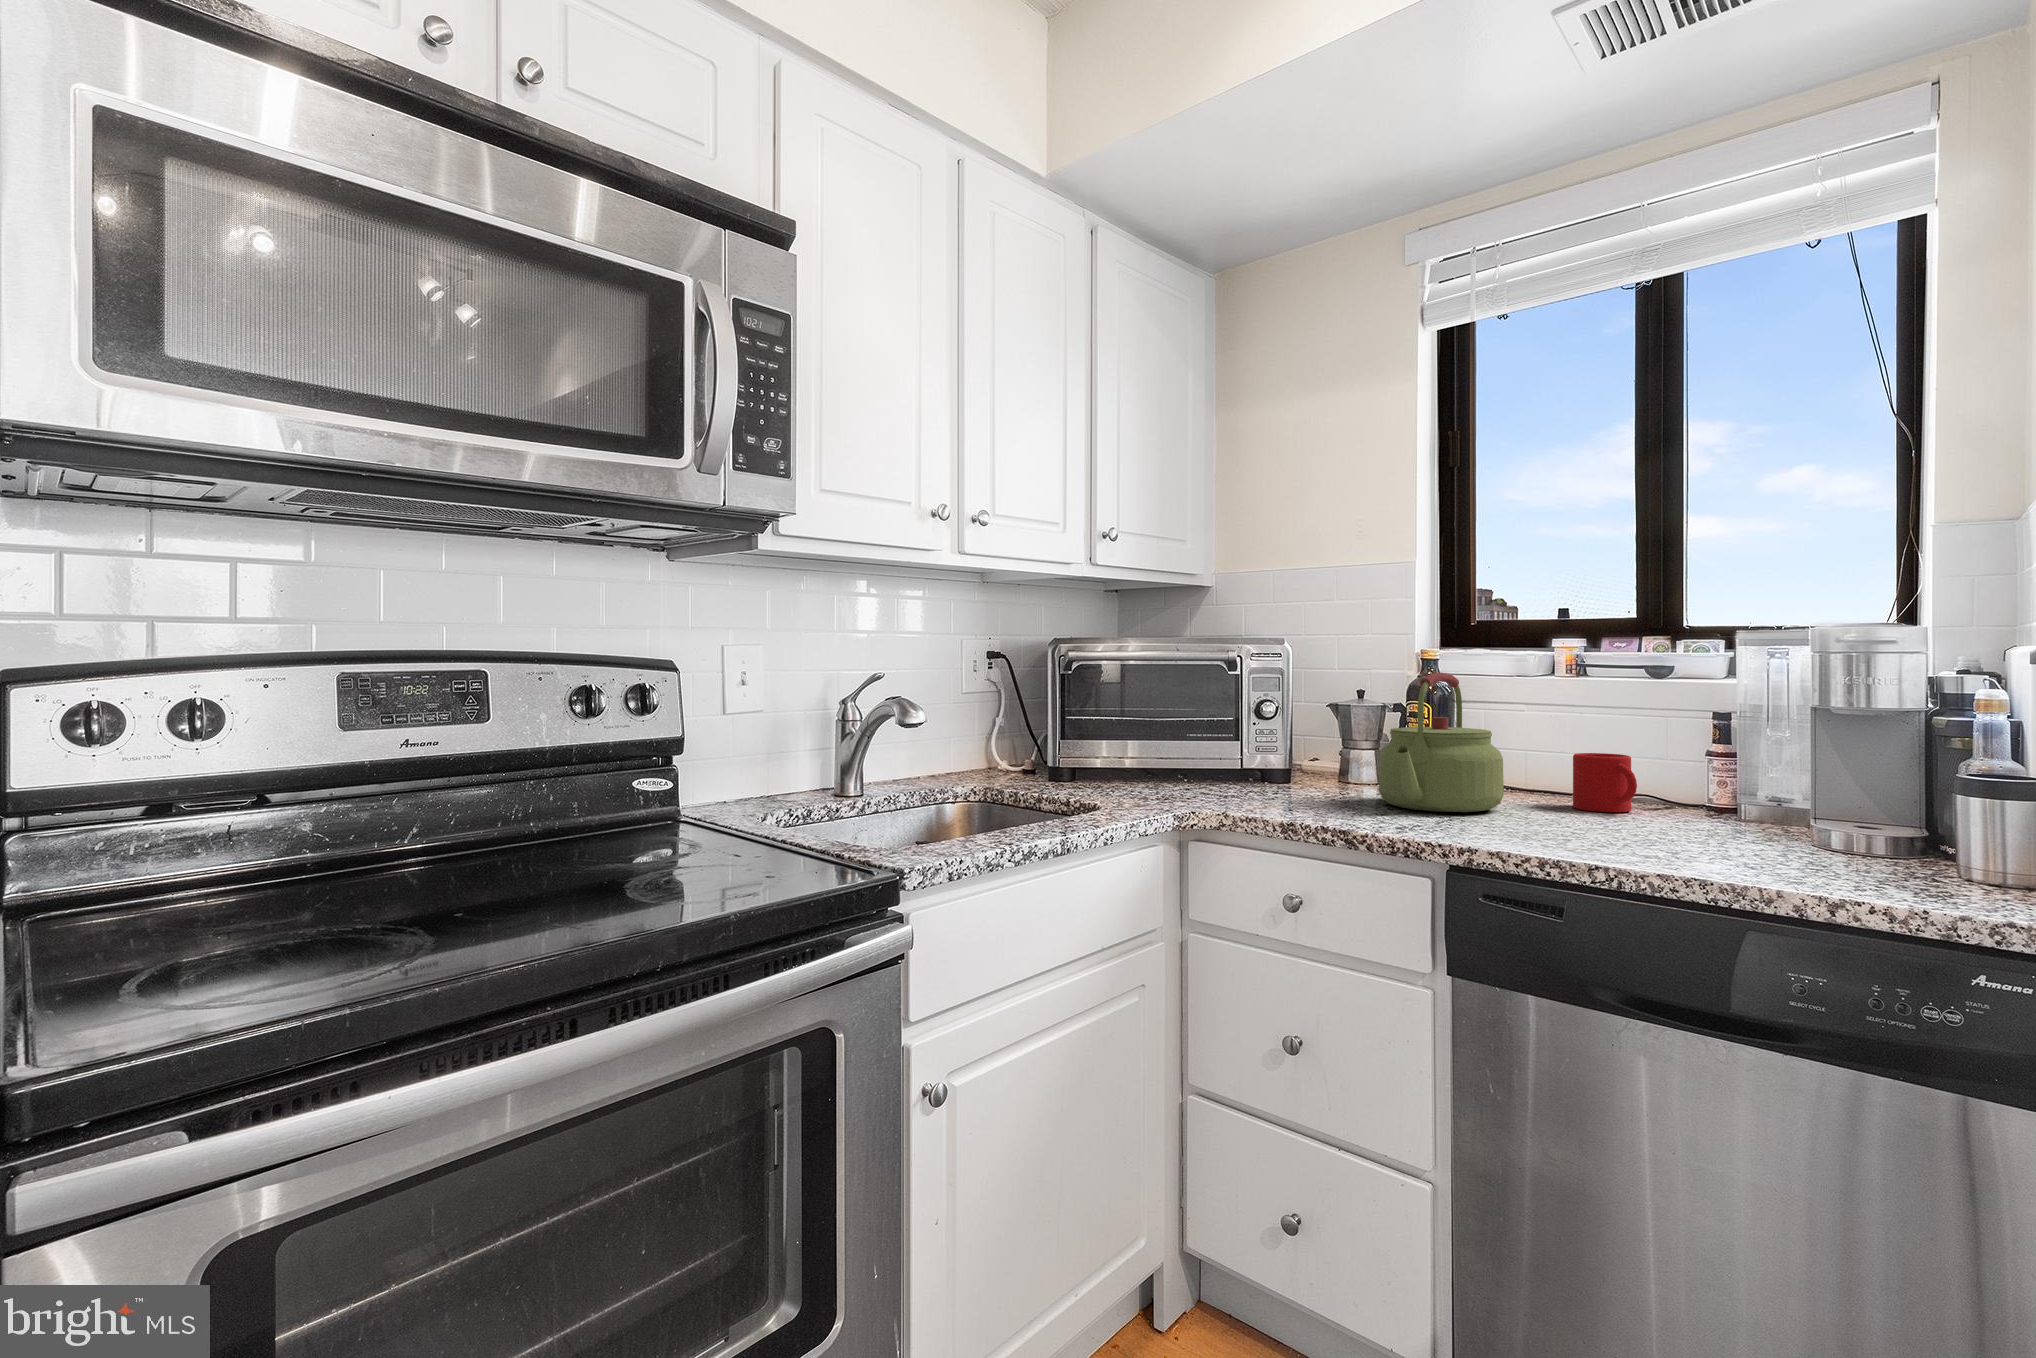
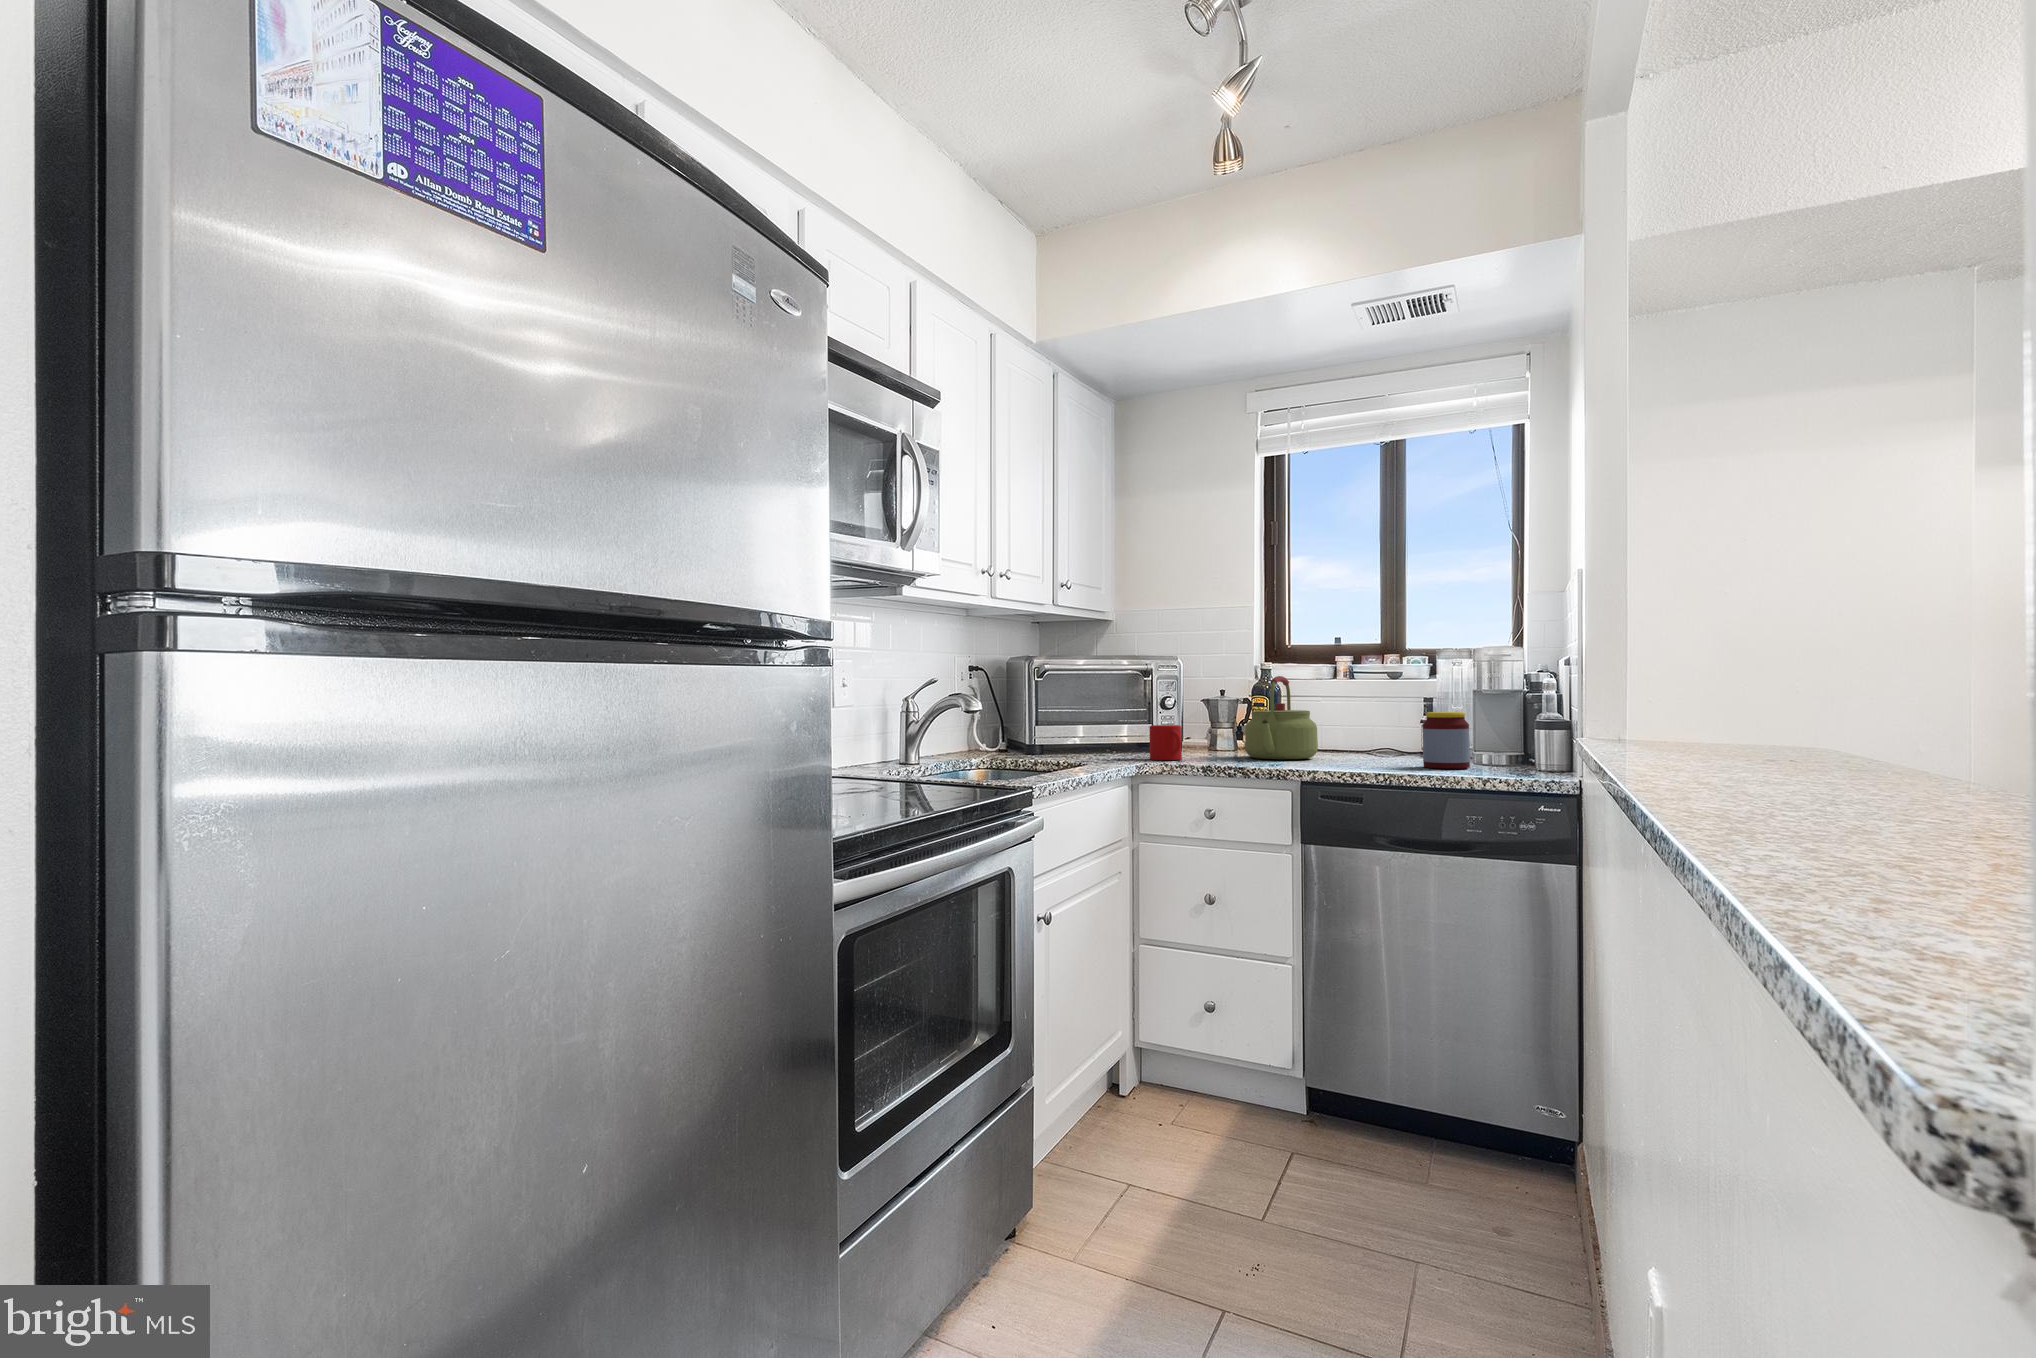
jar: none [1698,746,1798,859] -> present [1423,712,1470,769]
mug: present [1573,753,1637,812] -> present [1149,725,1182,760]

